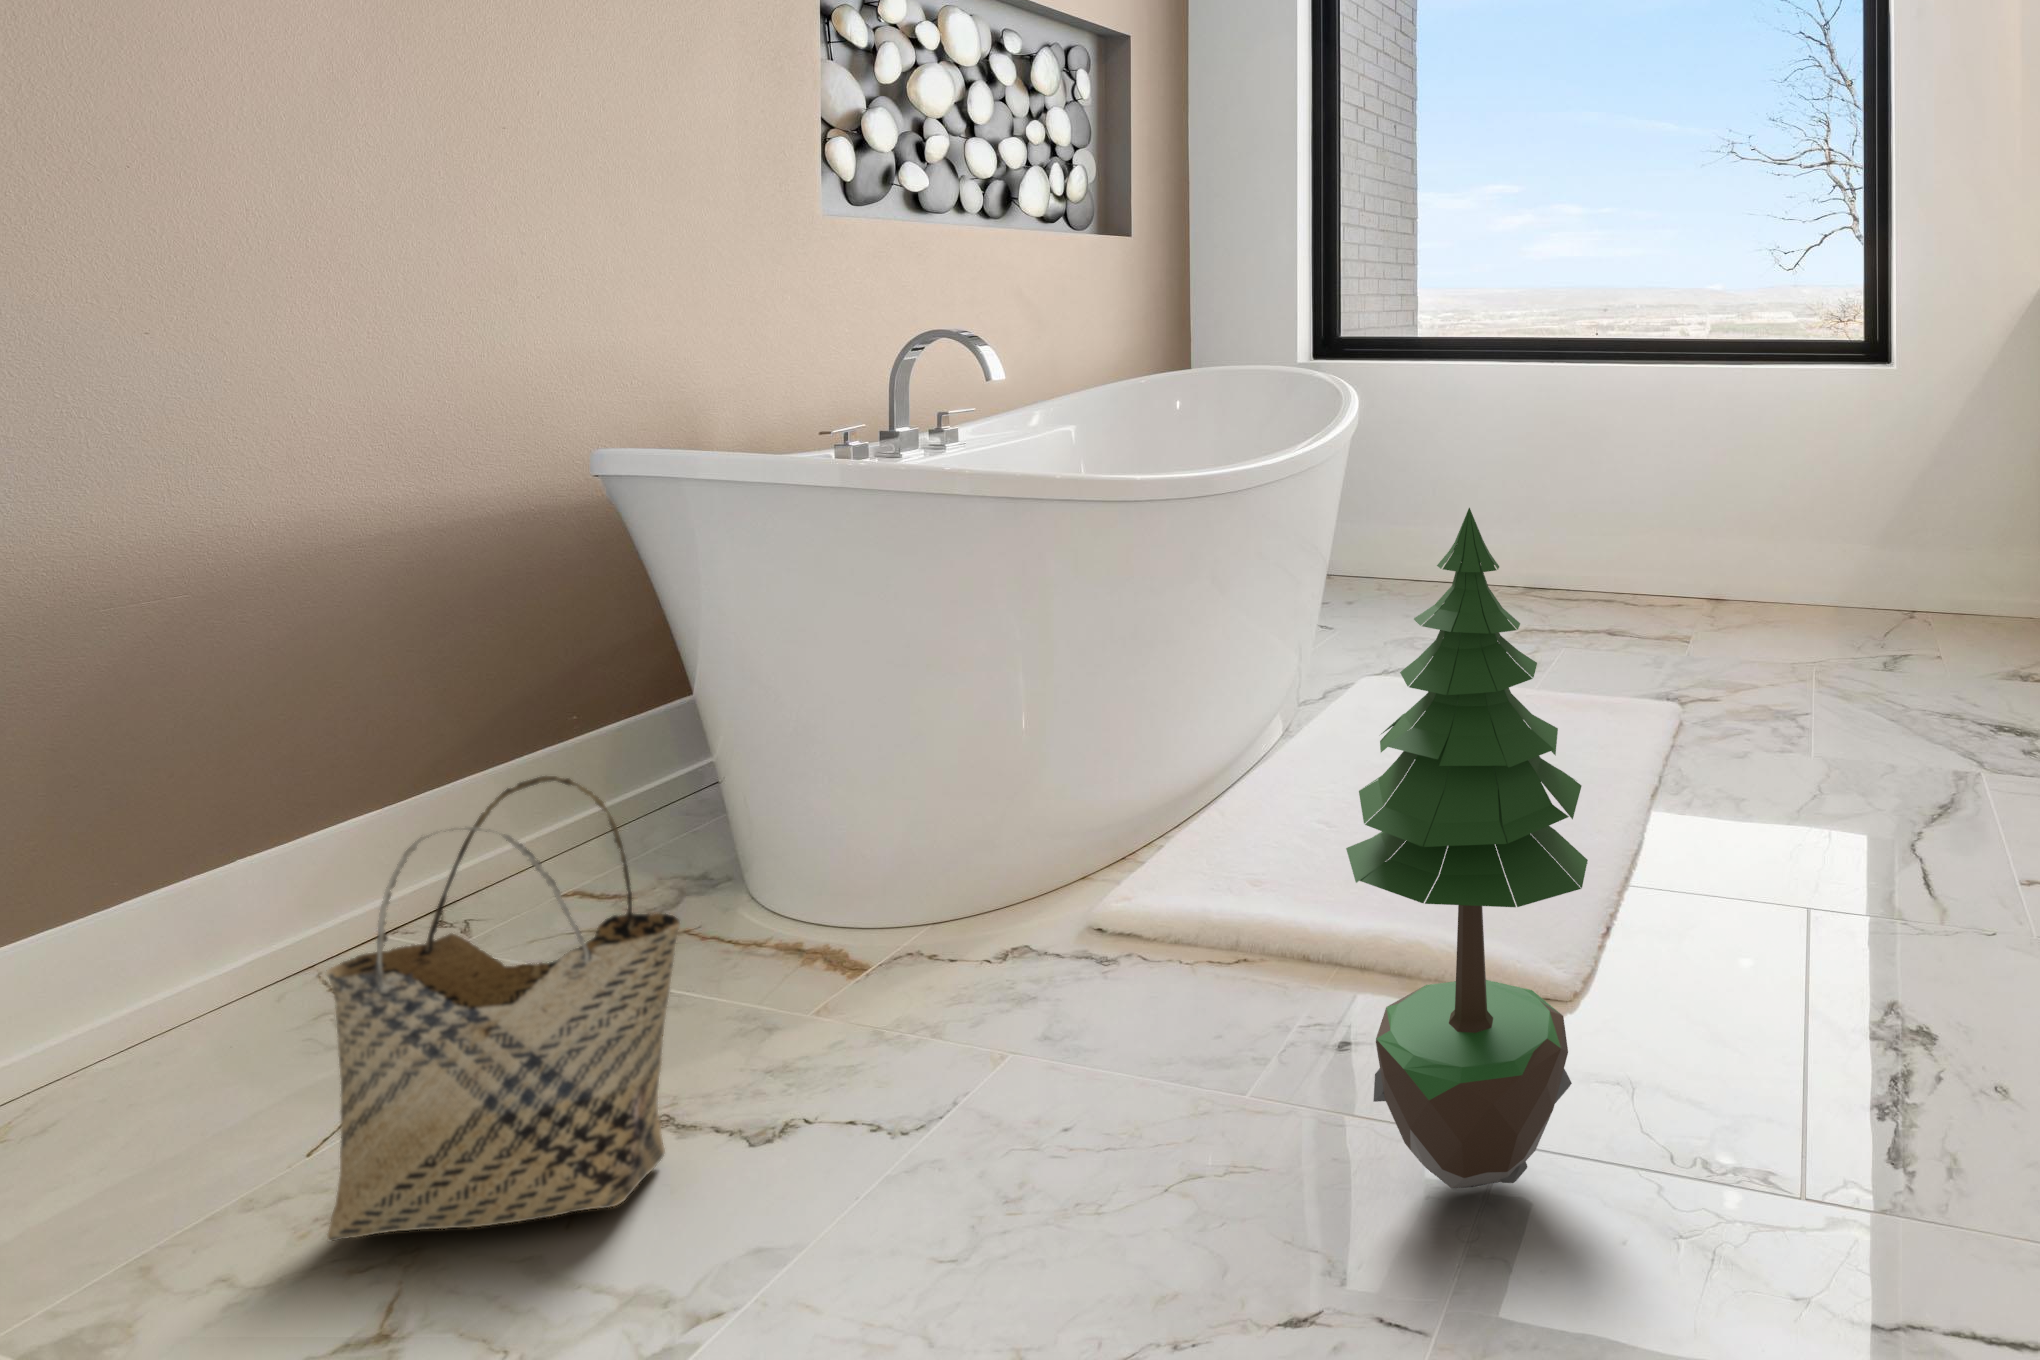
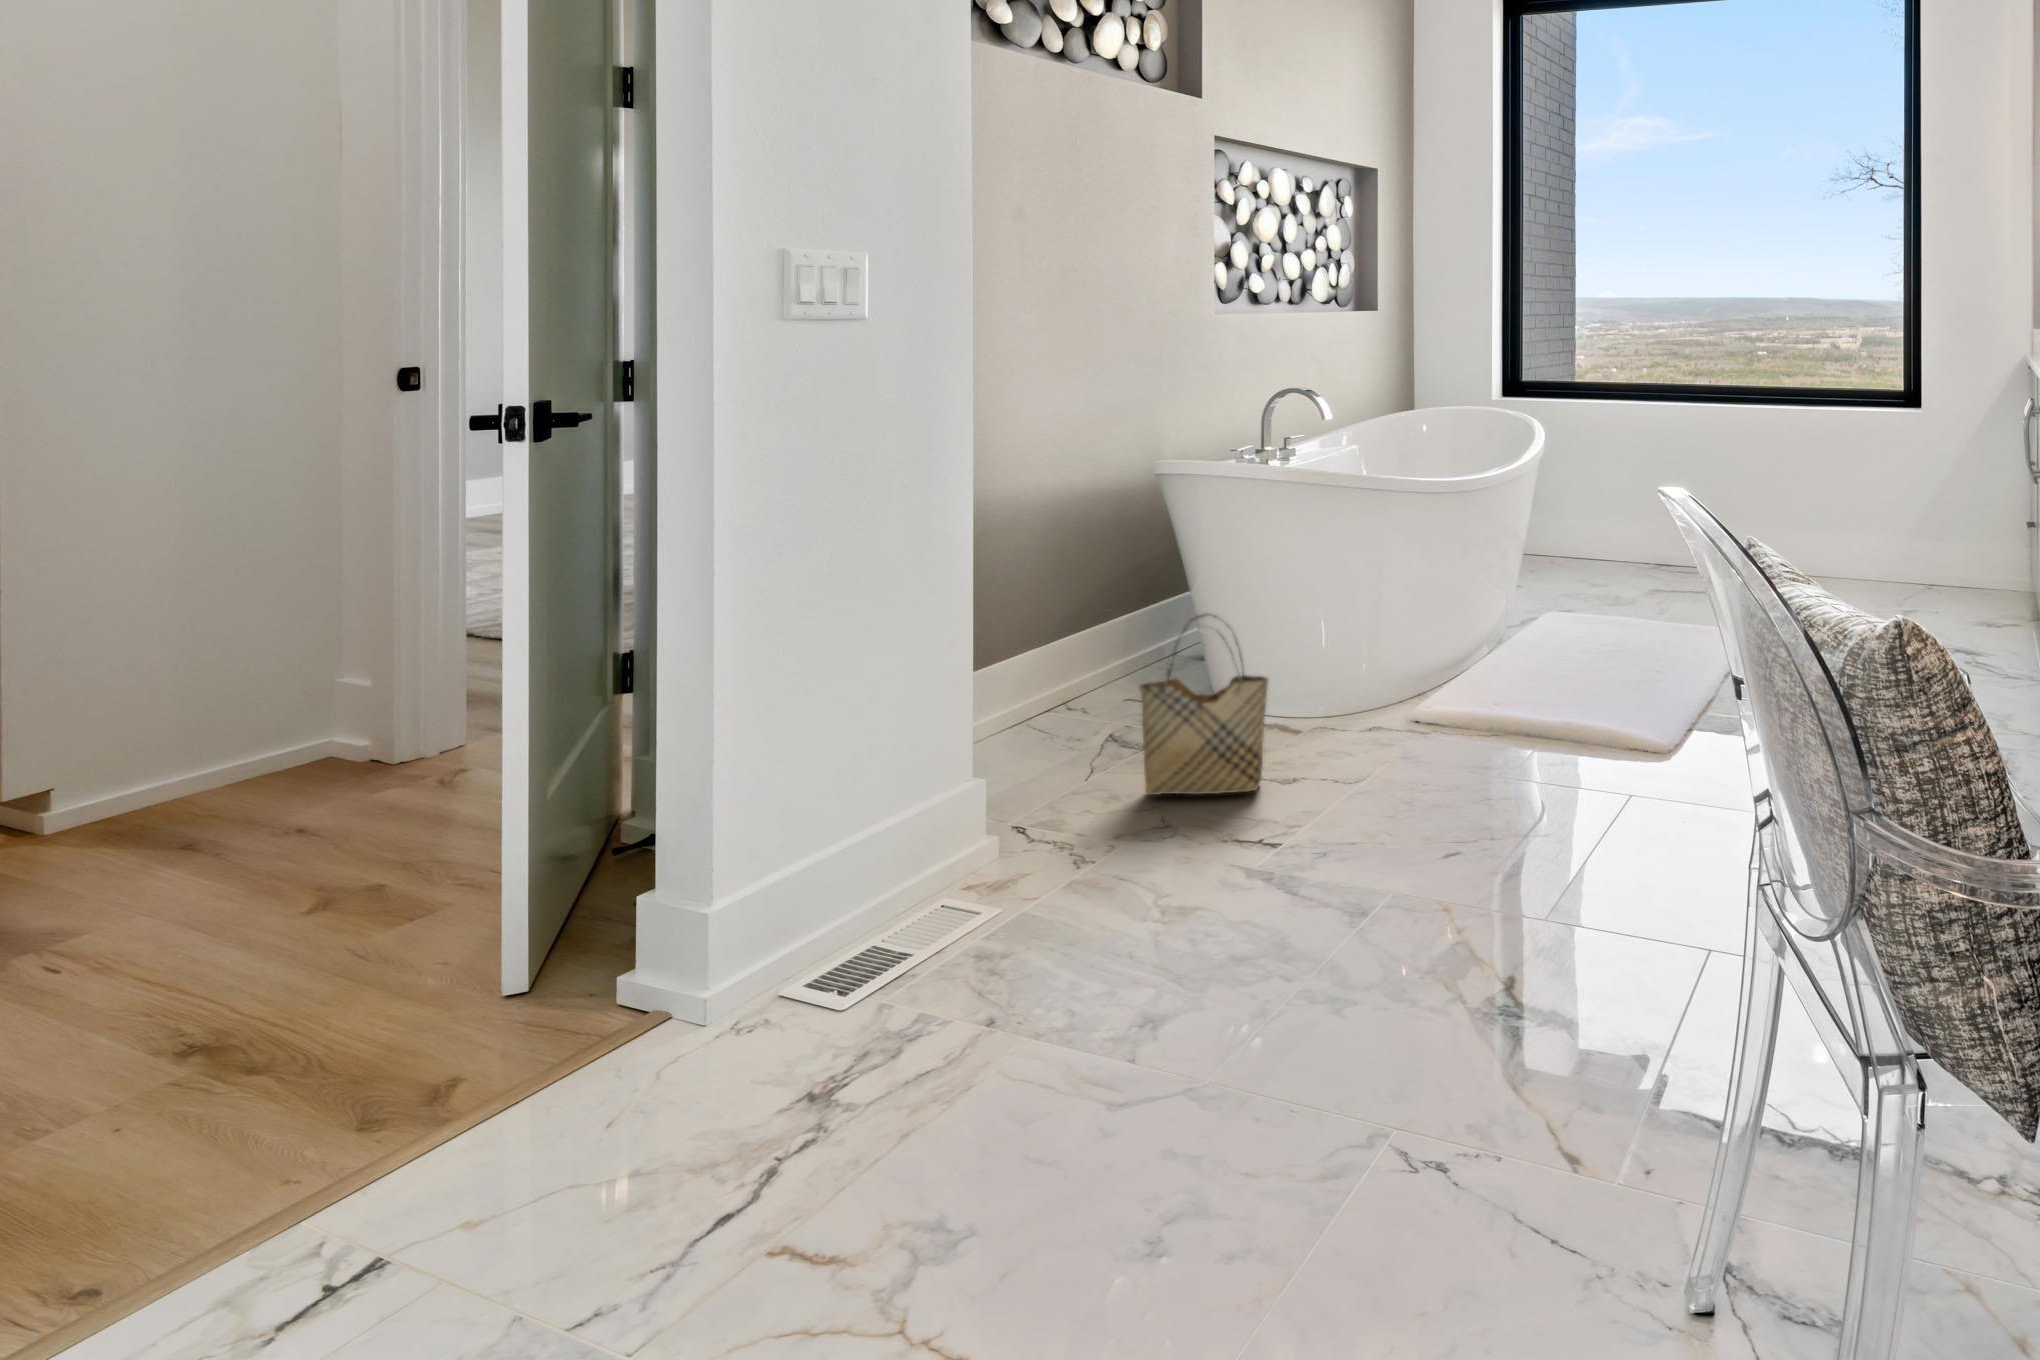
potted tree: present [1346,508,1588,1189] -> none [1563,501,1671,802]

